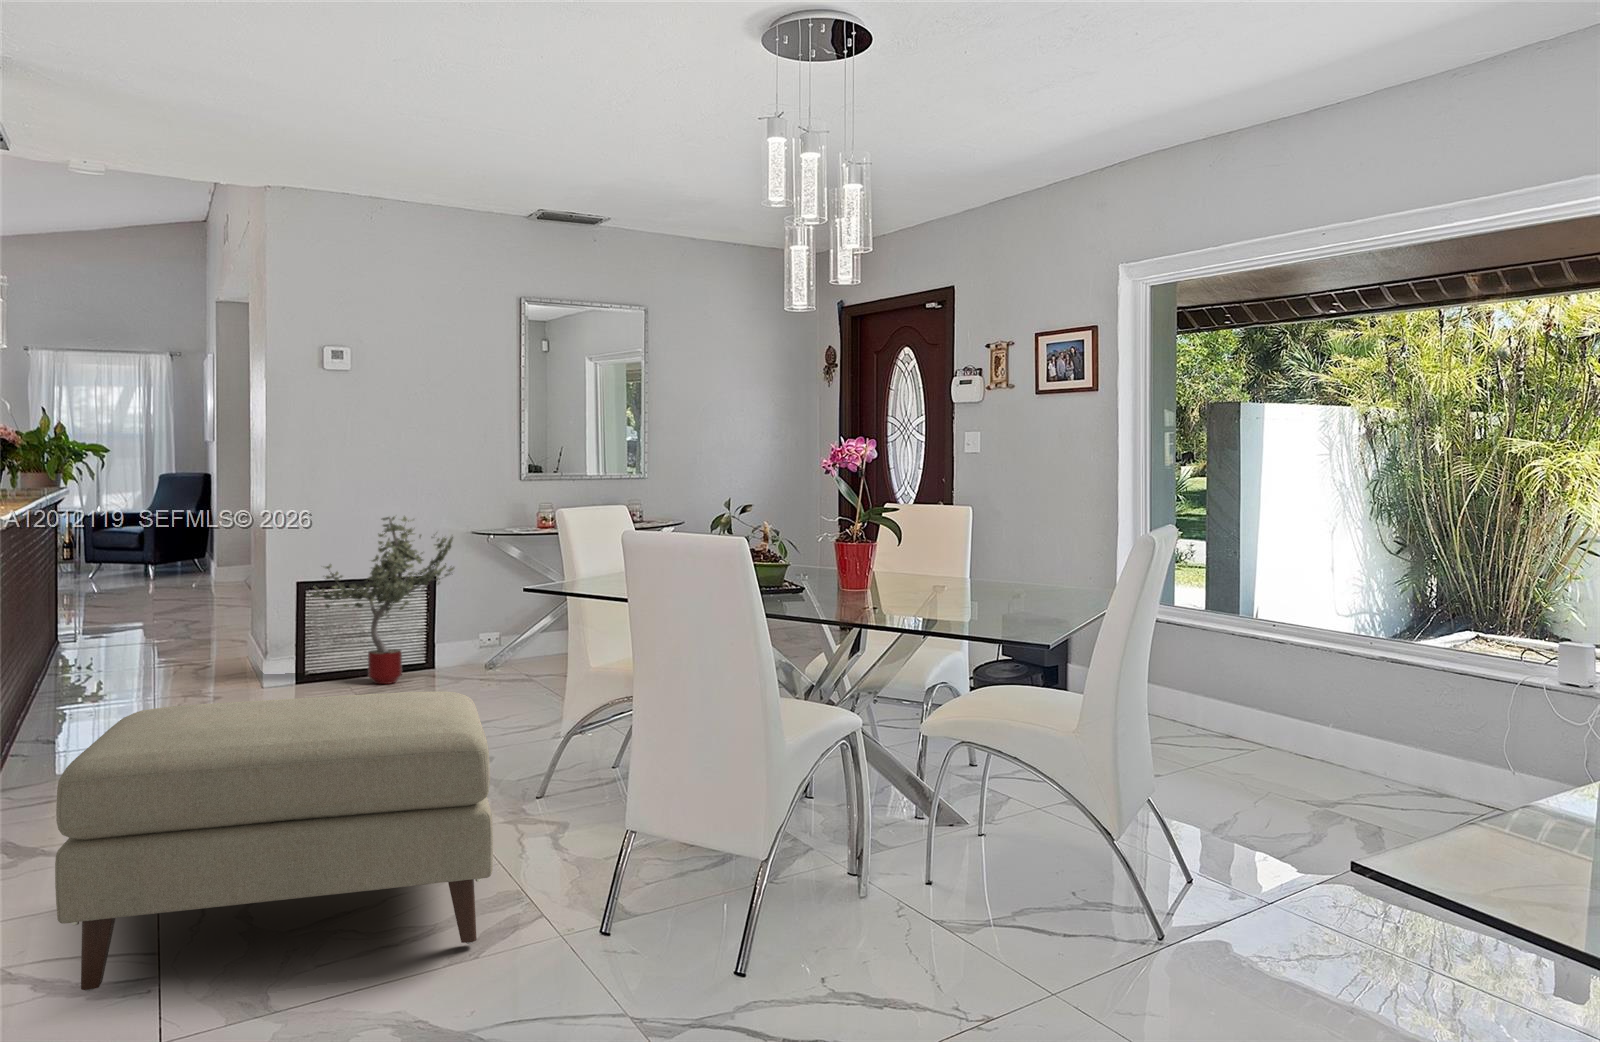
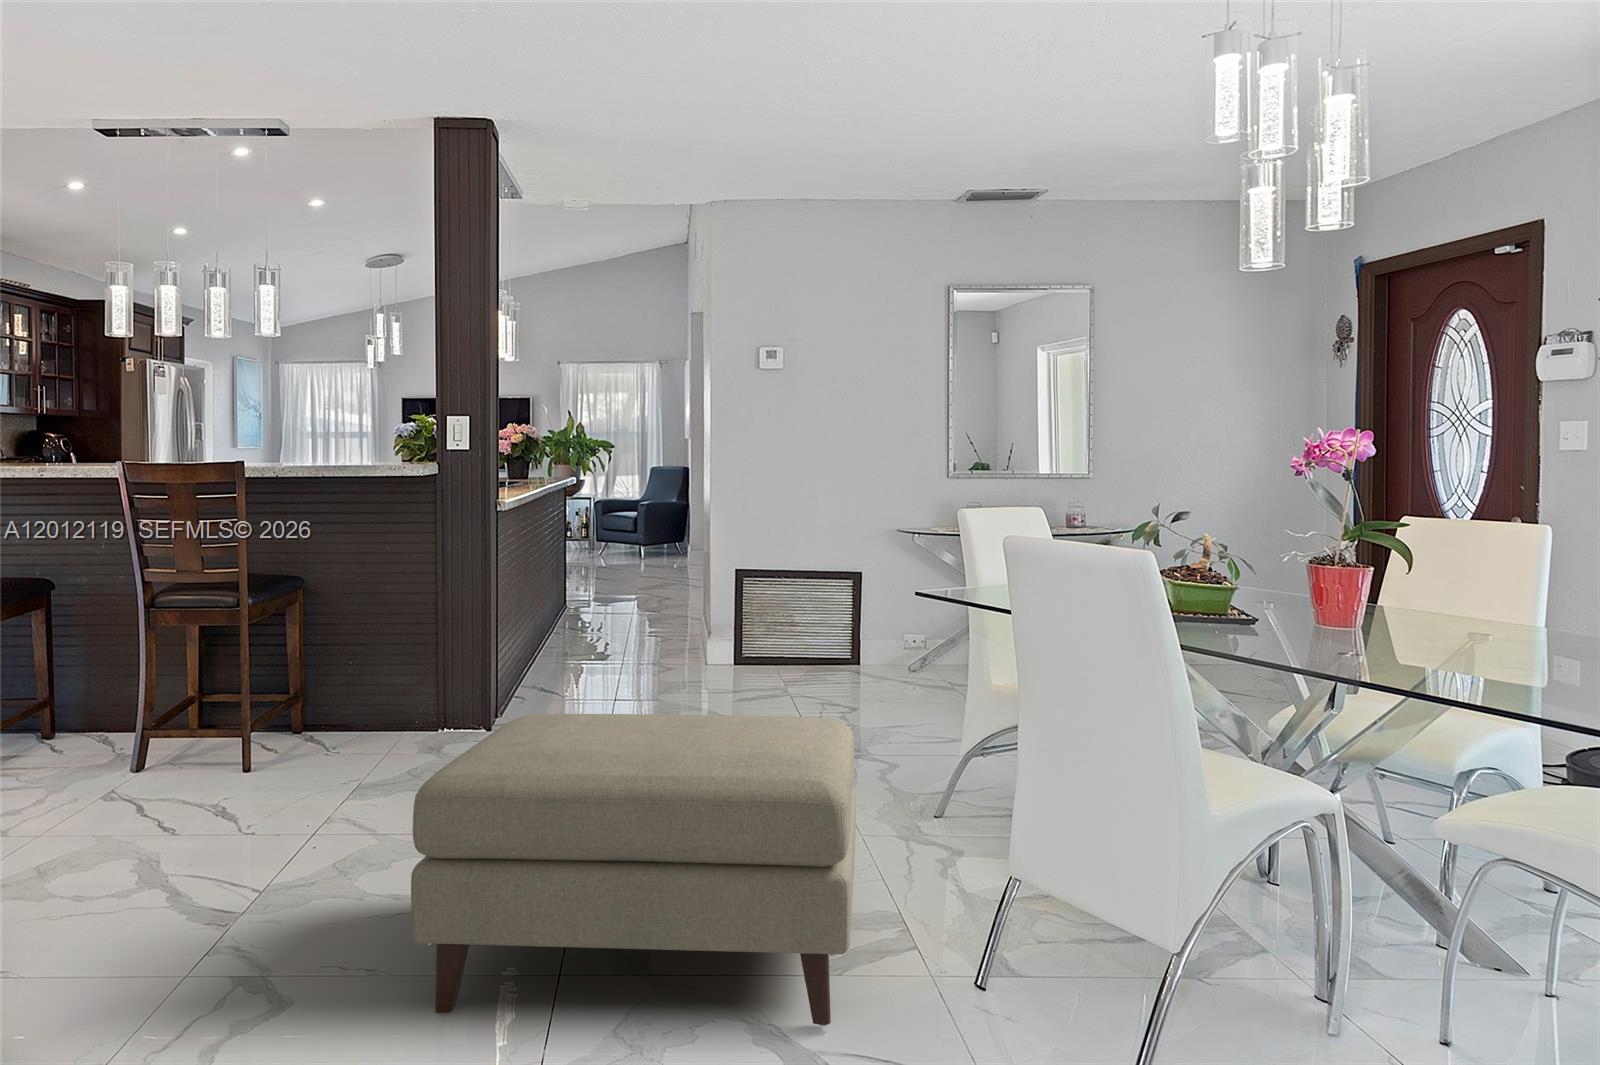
potted tree: present [312,516,454,684] -> none [743,509,880,677]

